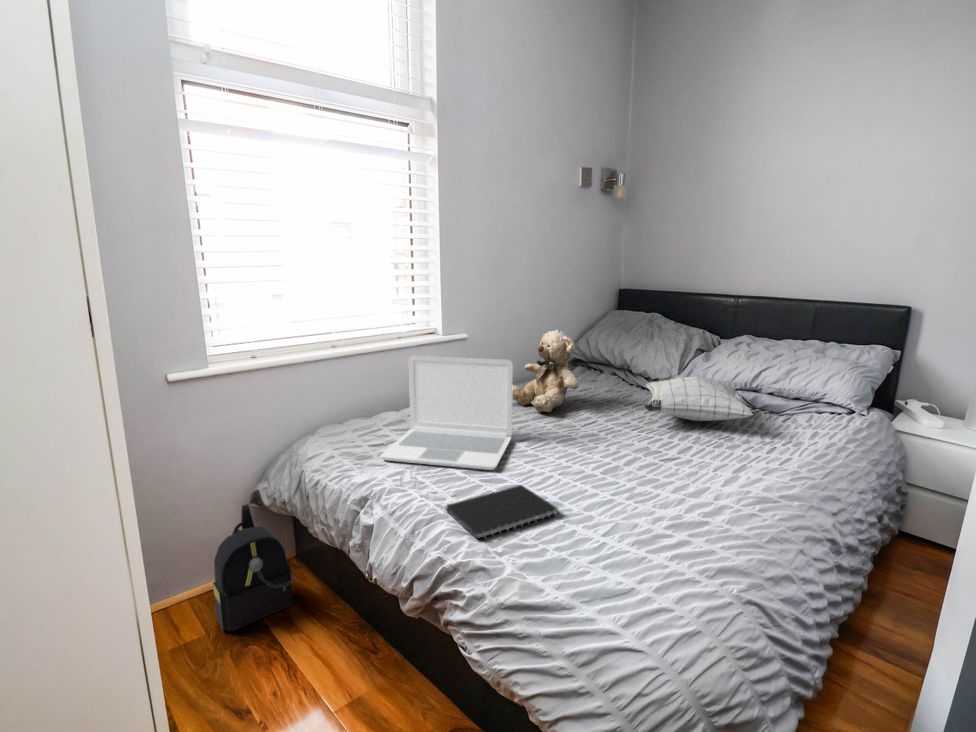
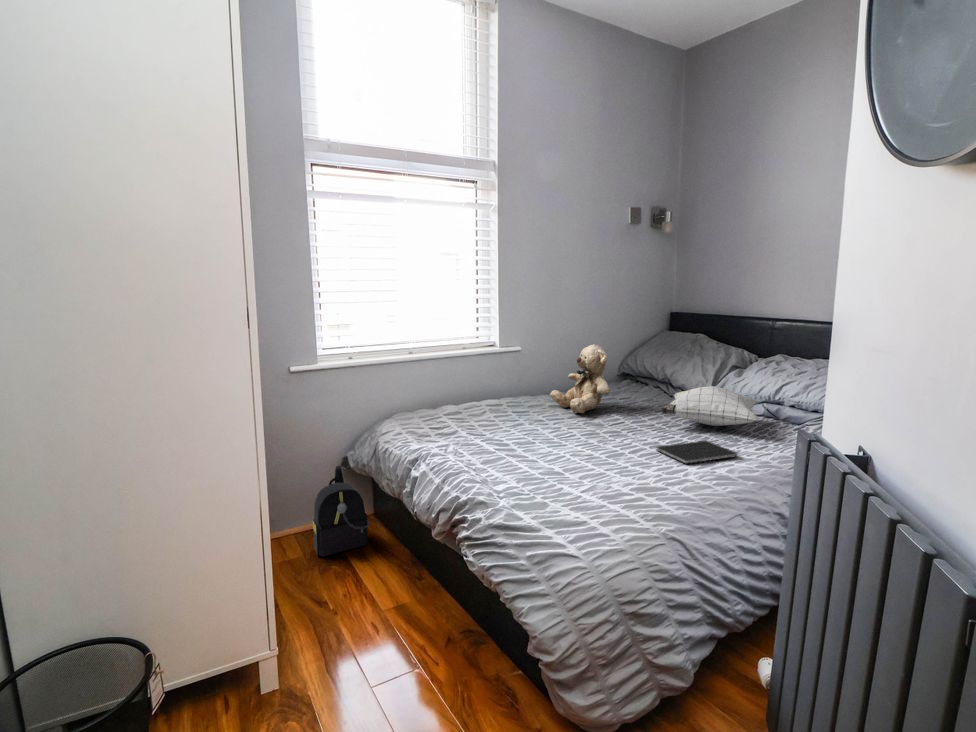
laptop: present [381,355,513,470] -> none [435,360,543,448]
notebook: present [446,485,557,539] -> present [657,441,737,464]

